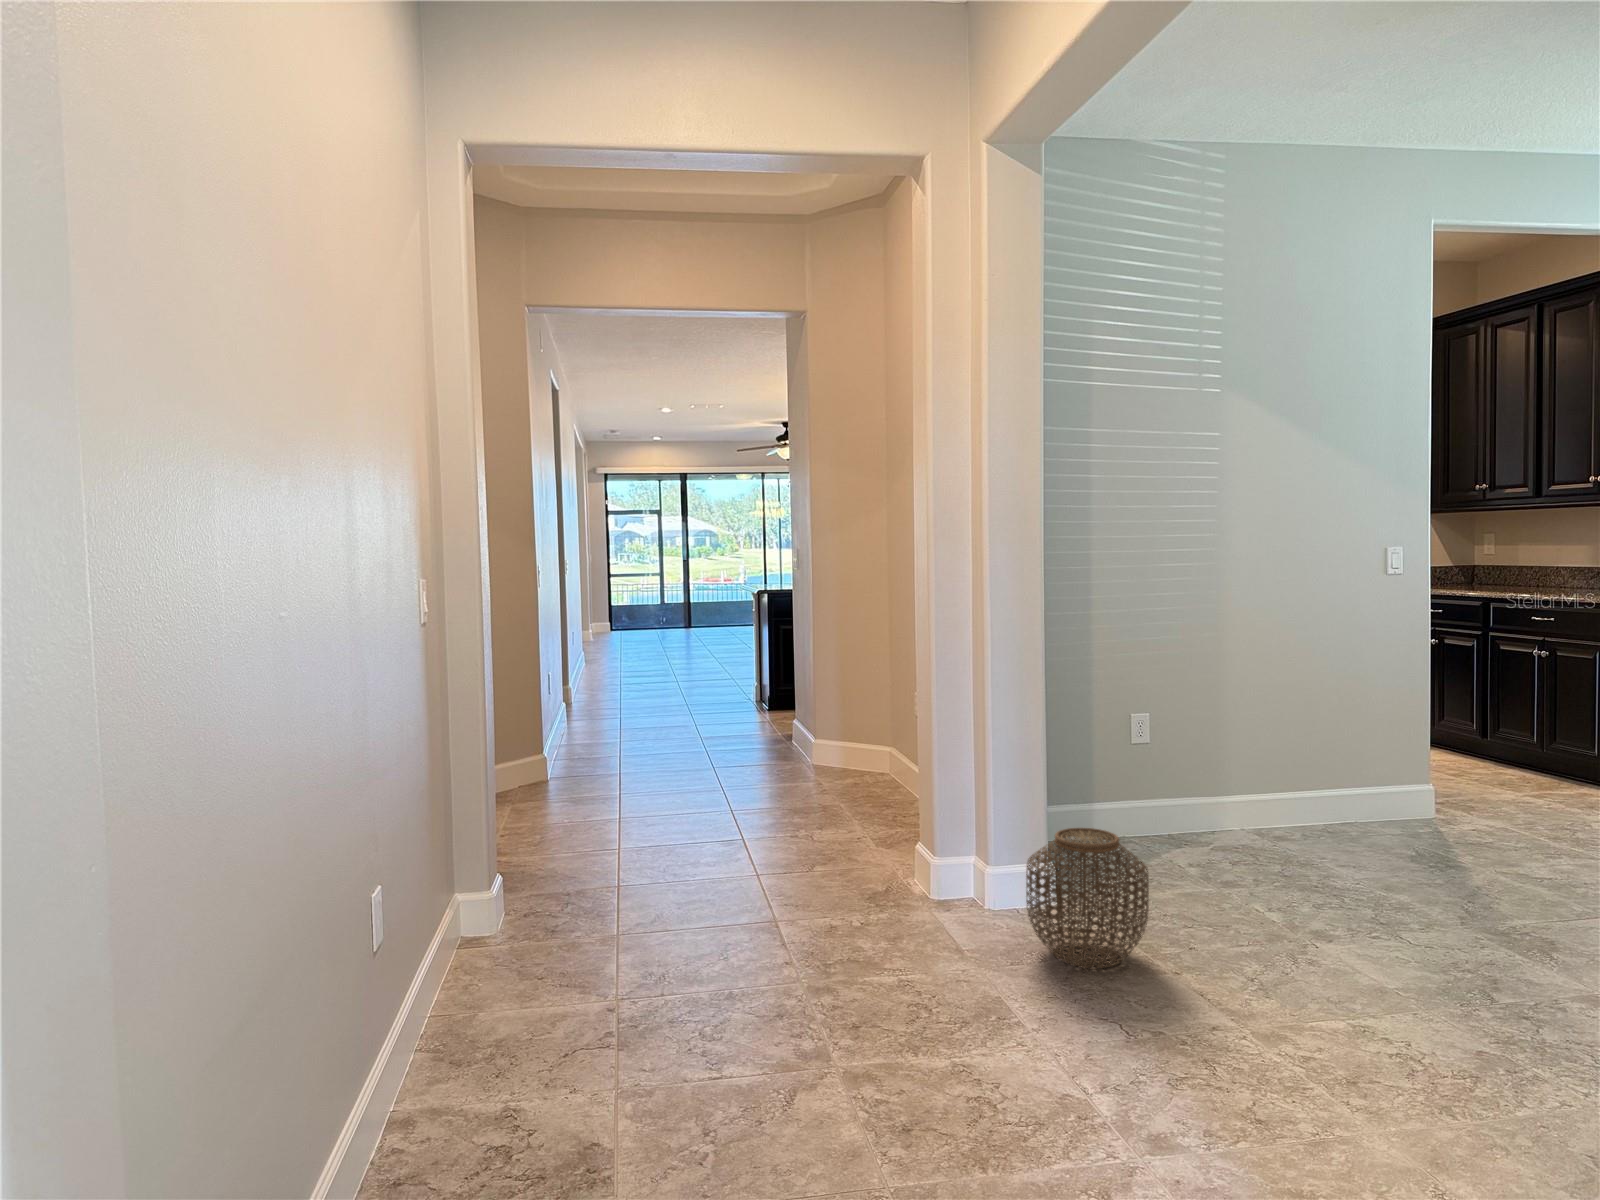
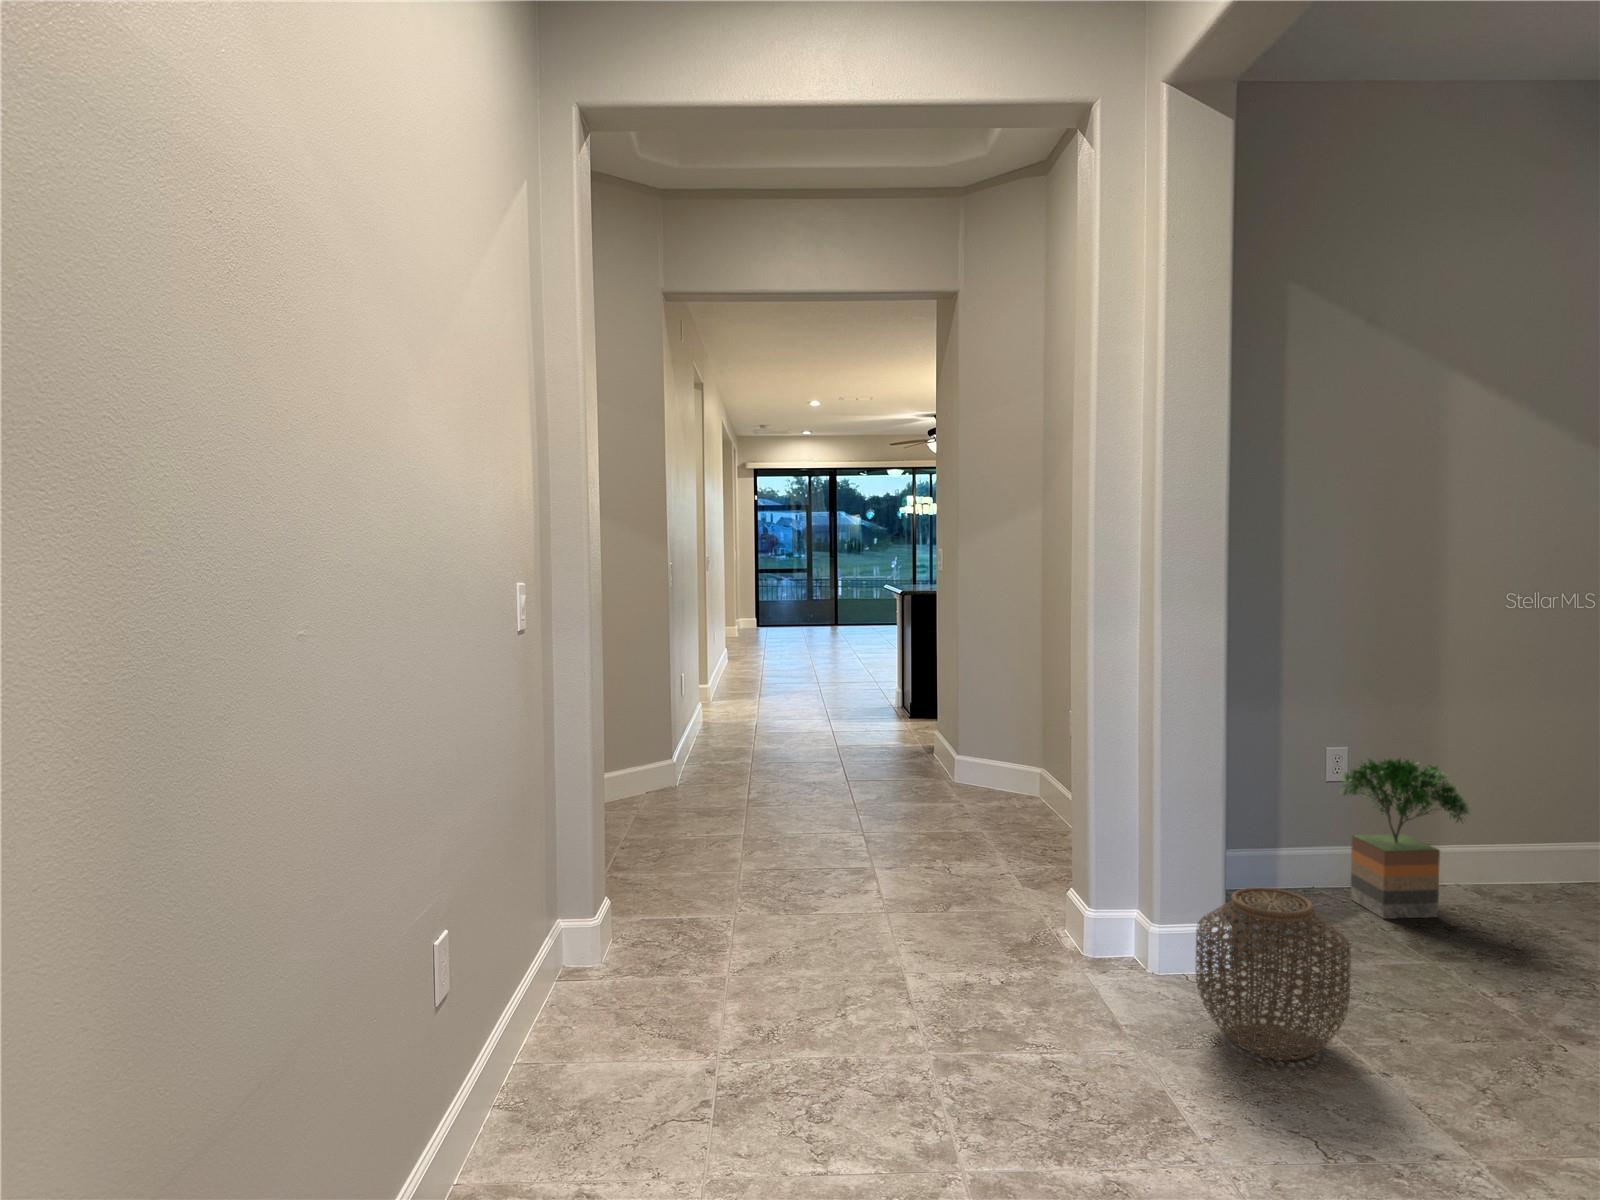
potted tree: none [1144,720,1251,859] -> present [1341,759,1468,919]

